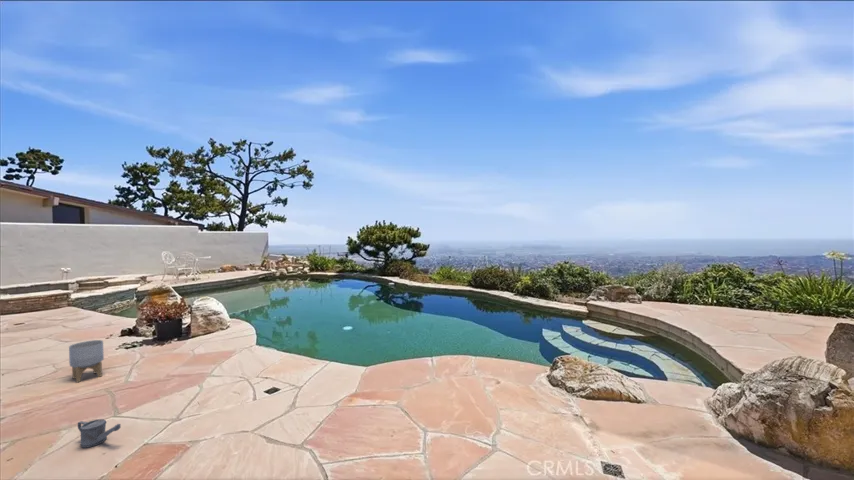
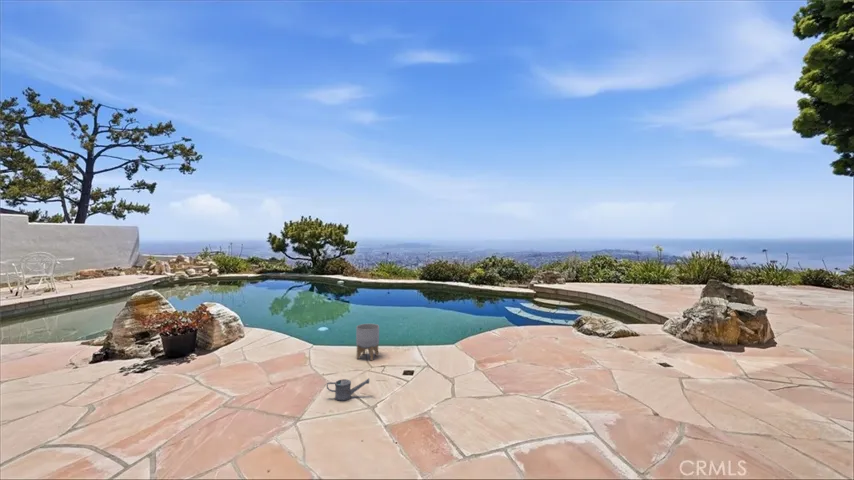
planter: present [69,340,104,383] -> present [356,324,379,360]

